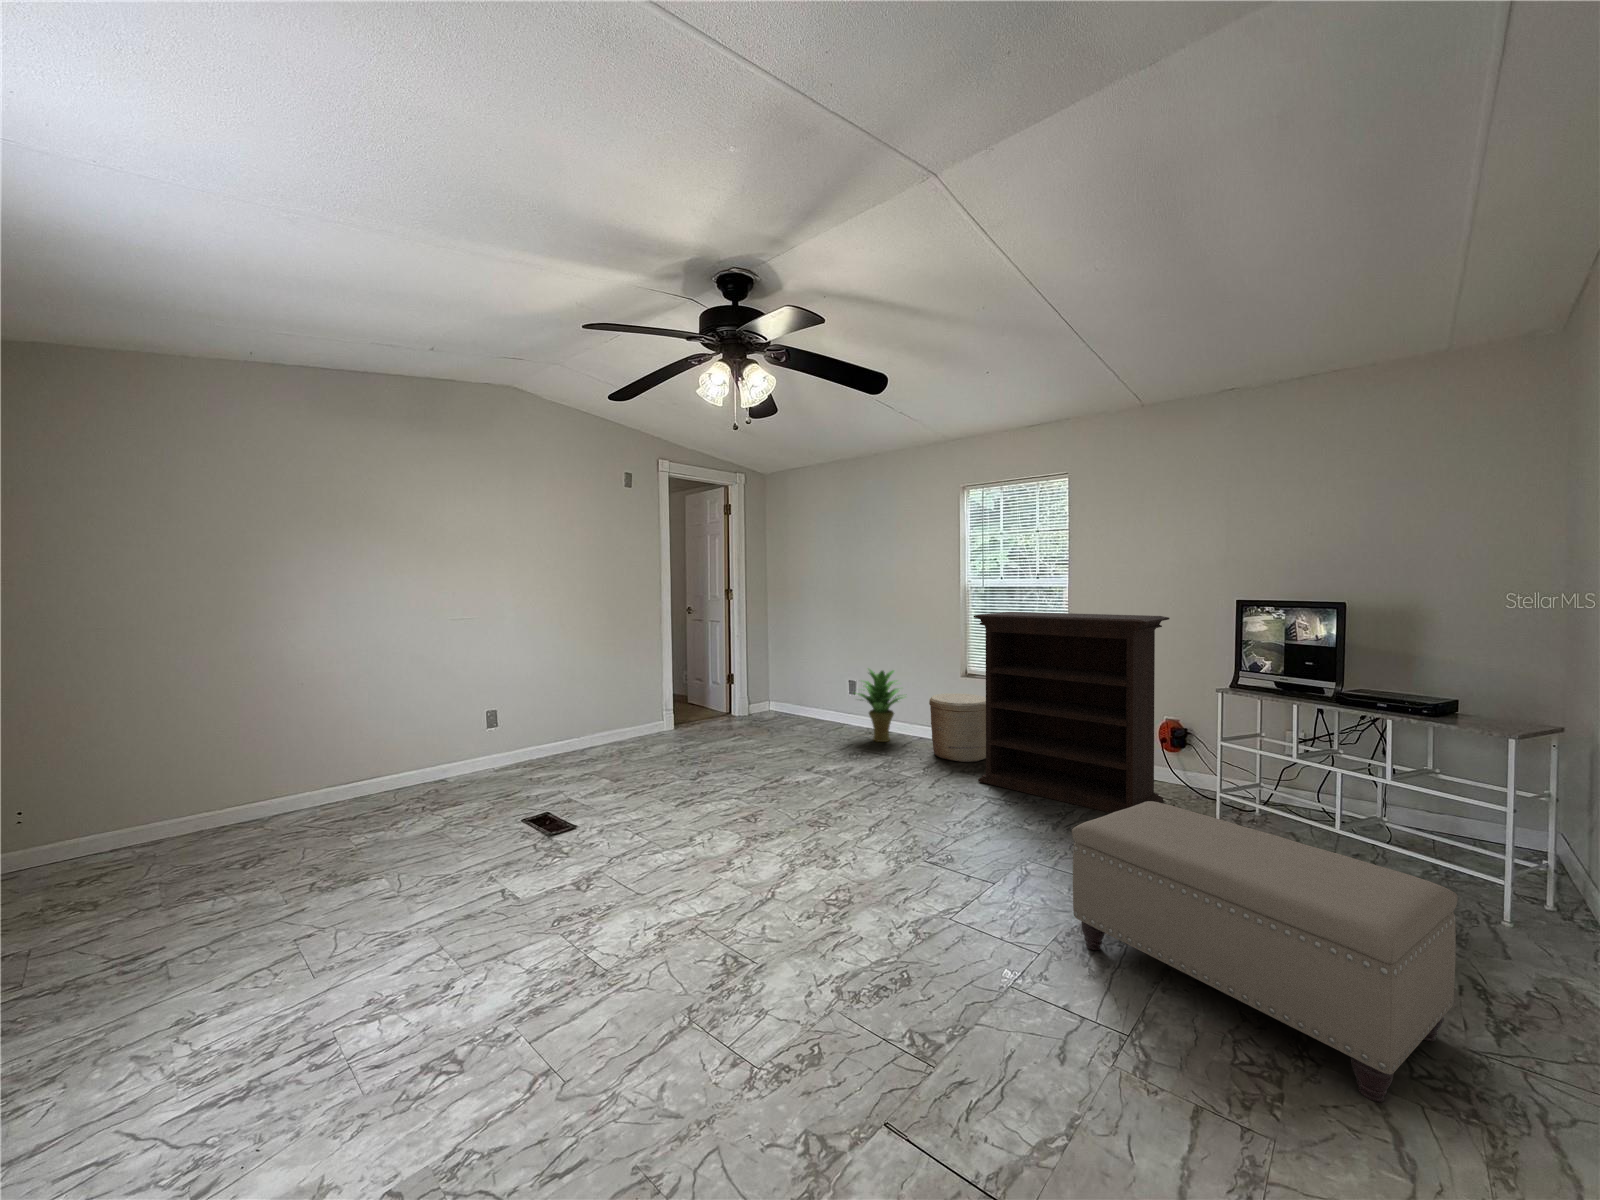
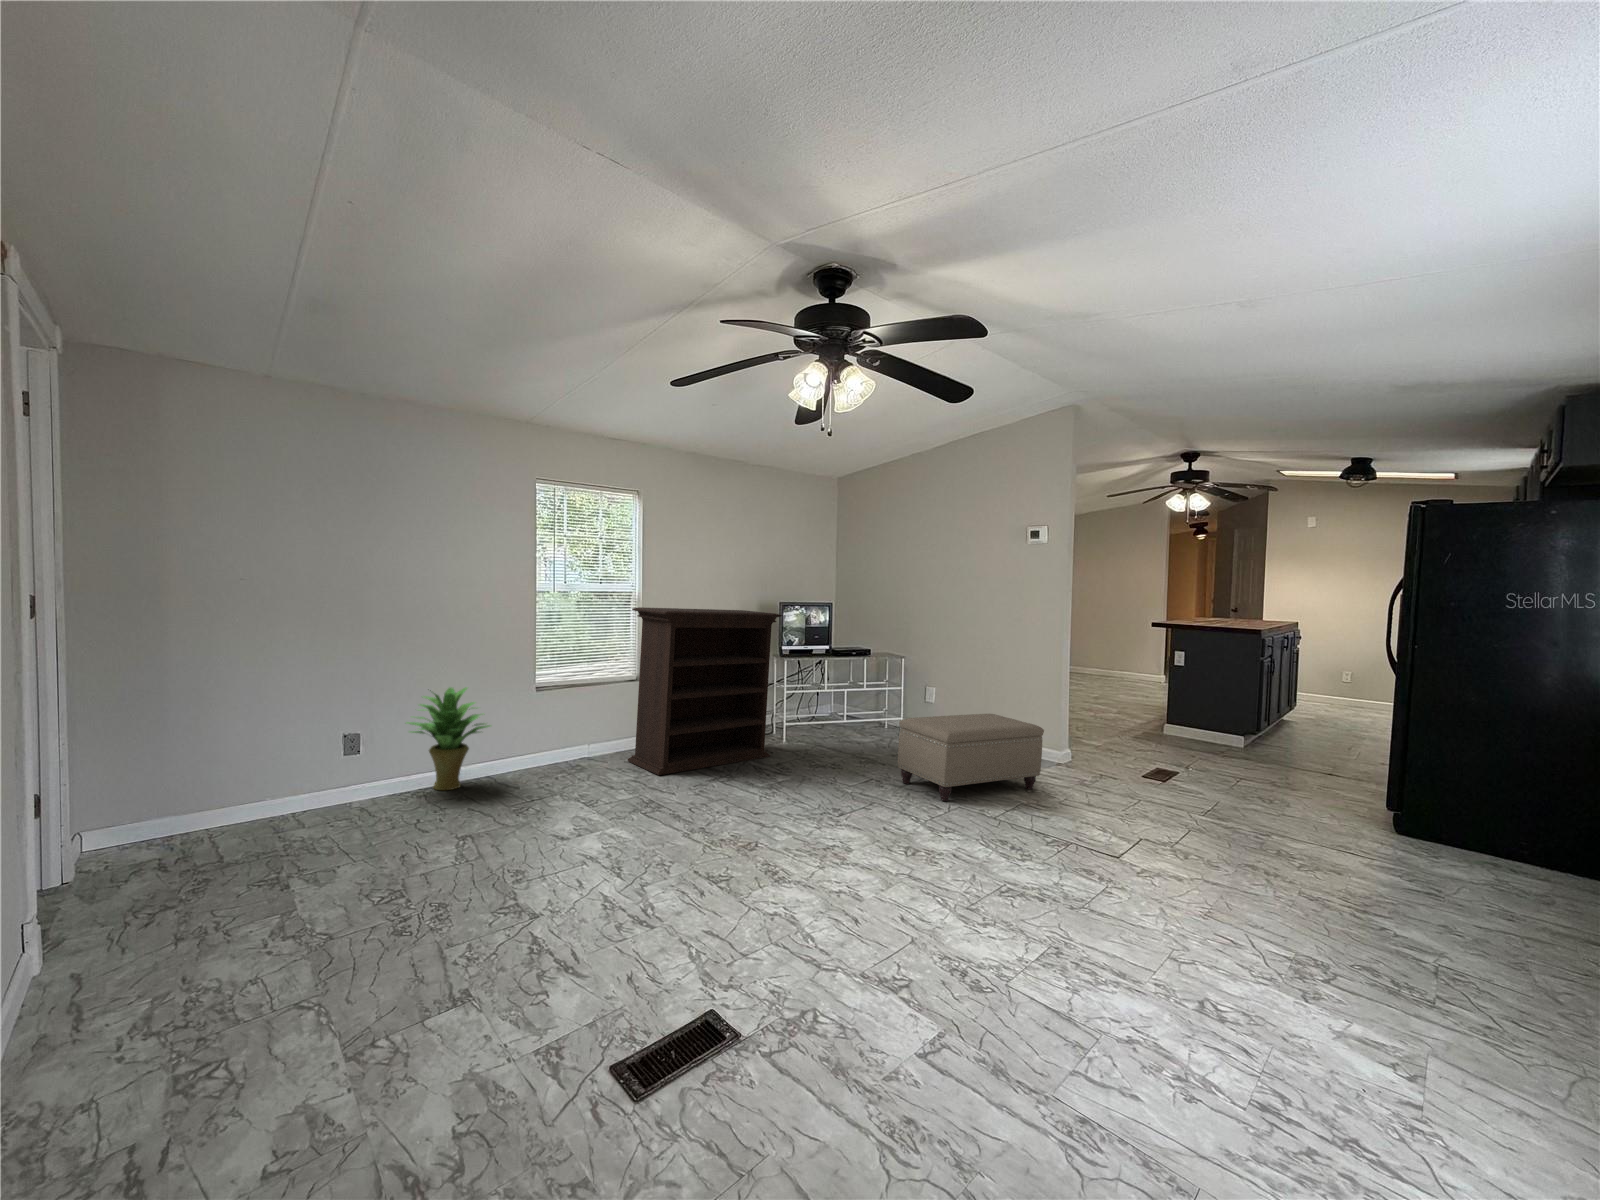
woven basket: present [929,694,986,762] -> none [531,699,602,776]

